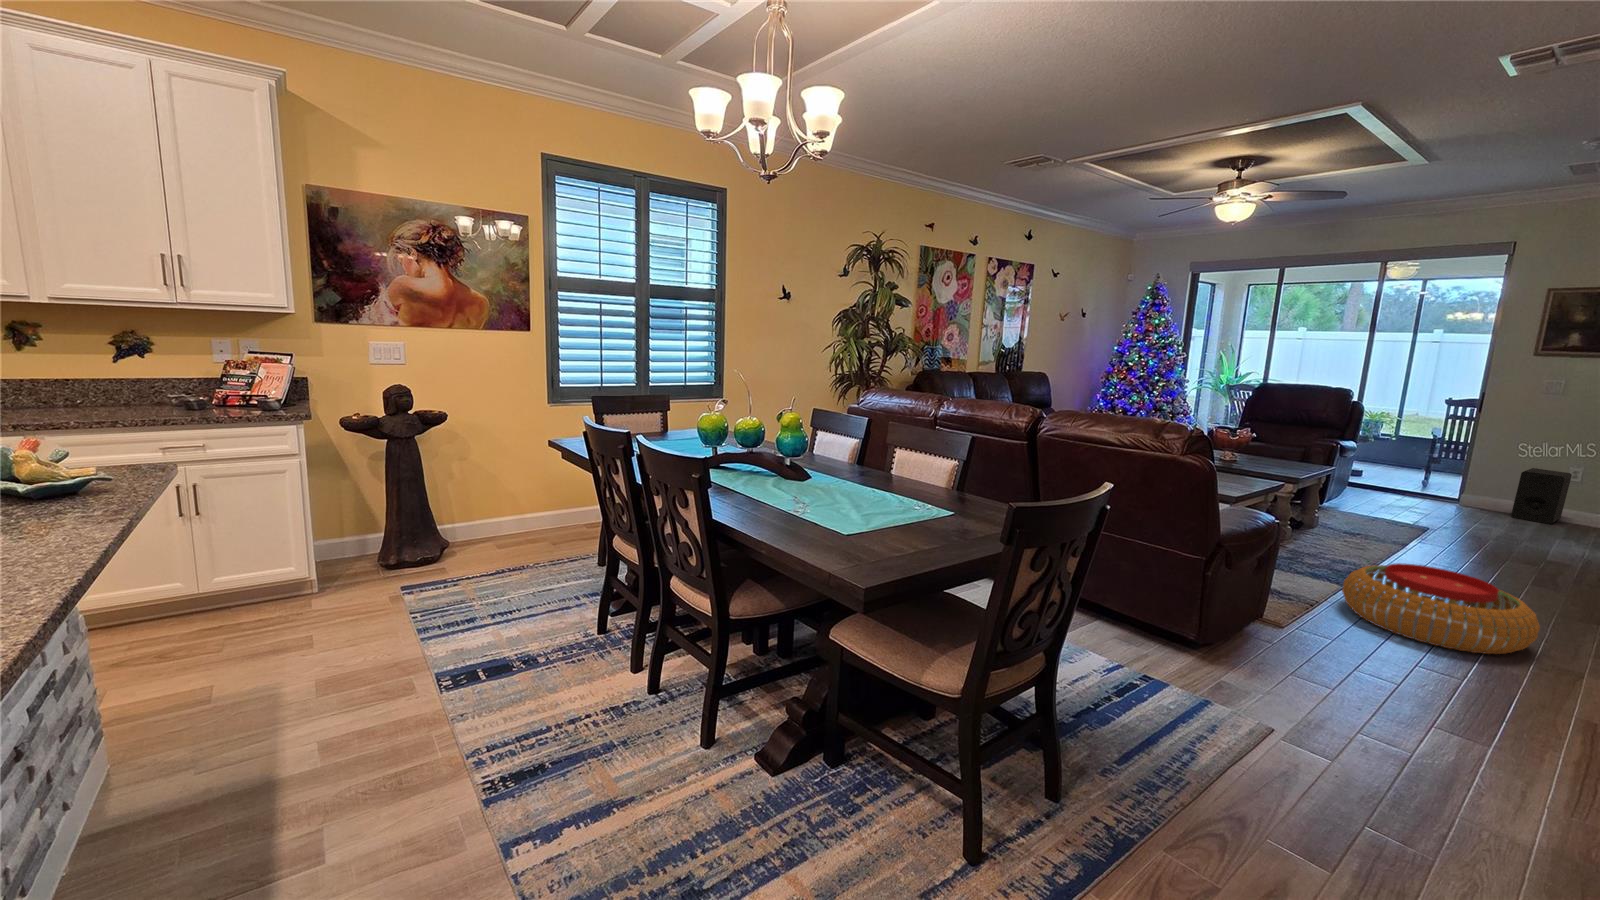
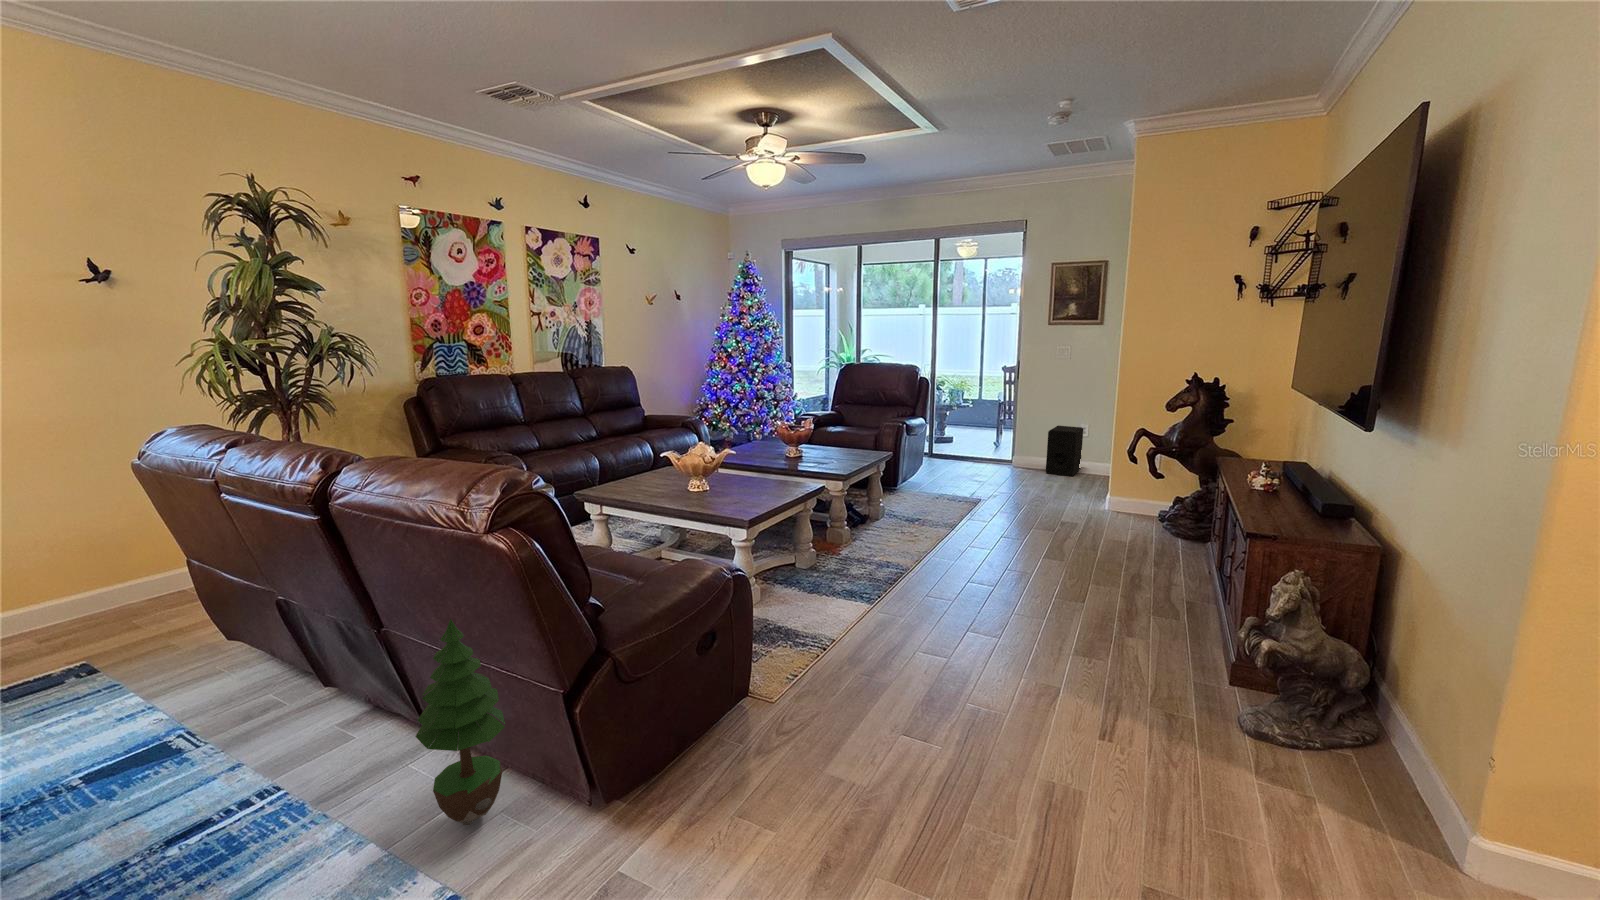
potted tree: none [1110,520,1165,651] -> present [416,619,505,826]
pouf: present [1342,563,1540,654] -> none [836,570,1005,679]

